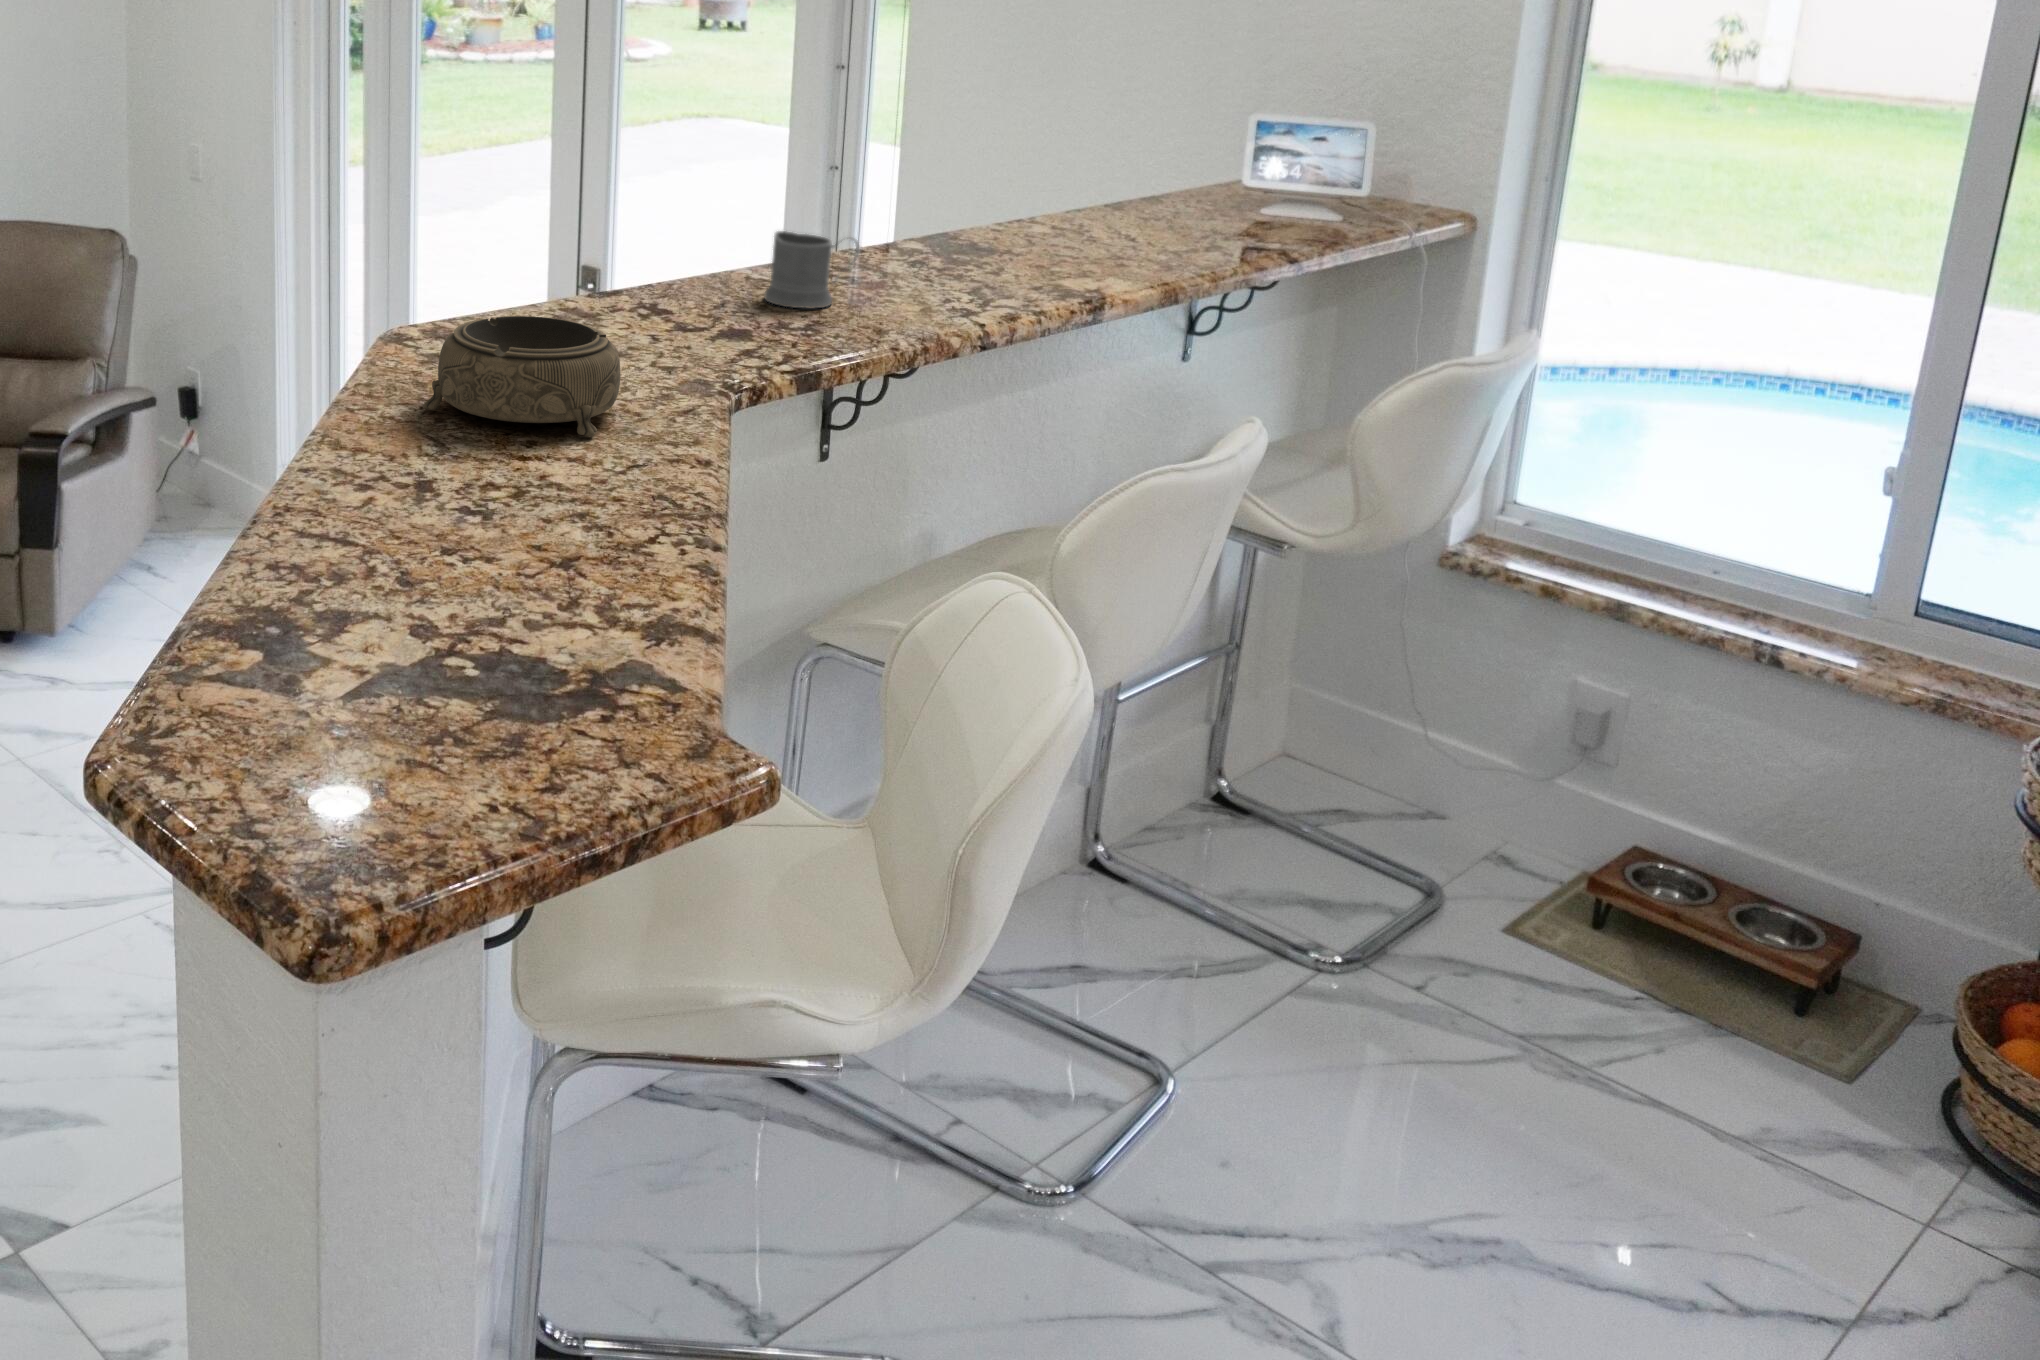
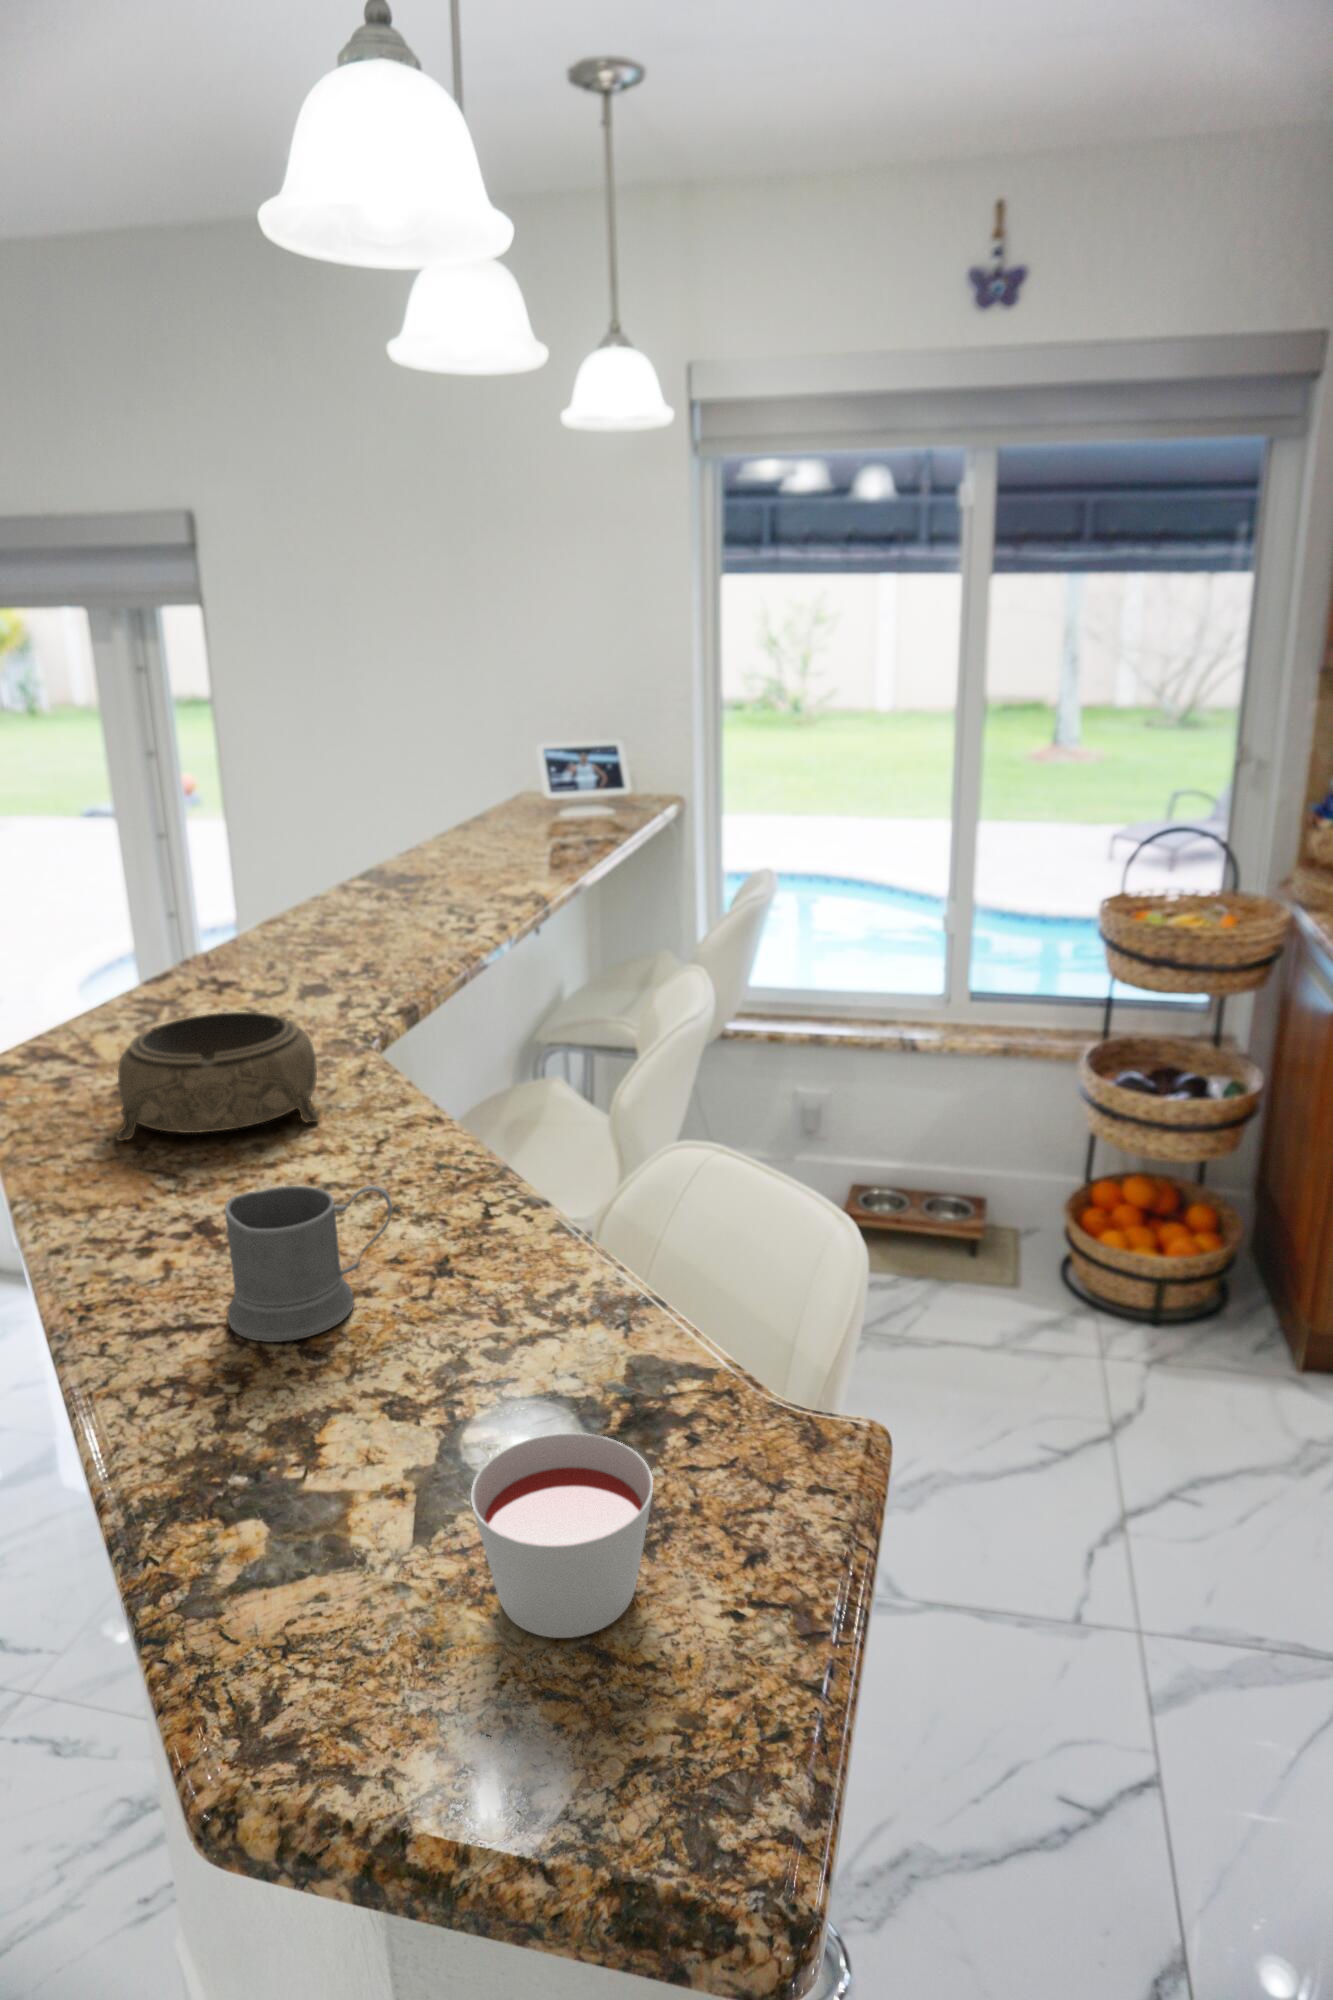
mug: present [764,231,860,308] -> present [225,1185,392,1342]
candle: none [325,635,467,775] -> present [471,1433,653,1638]

